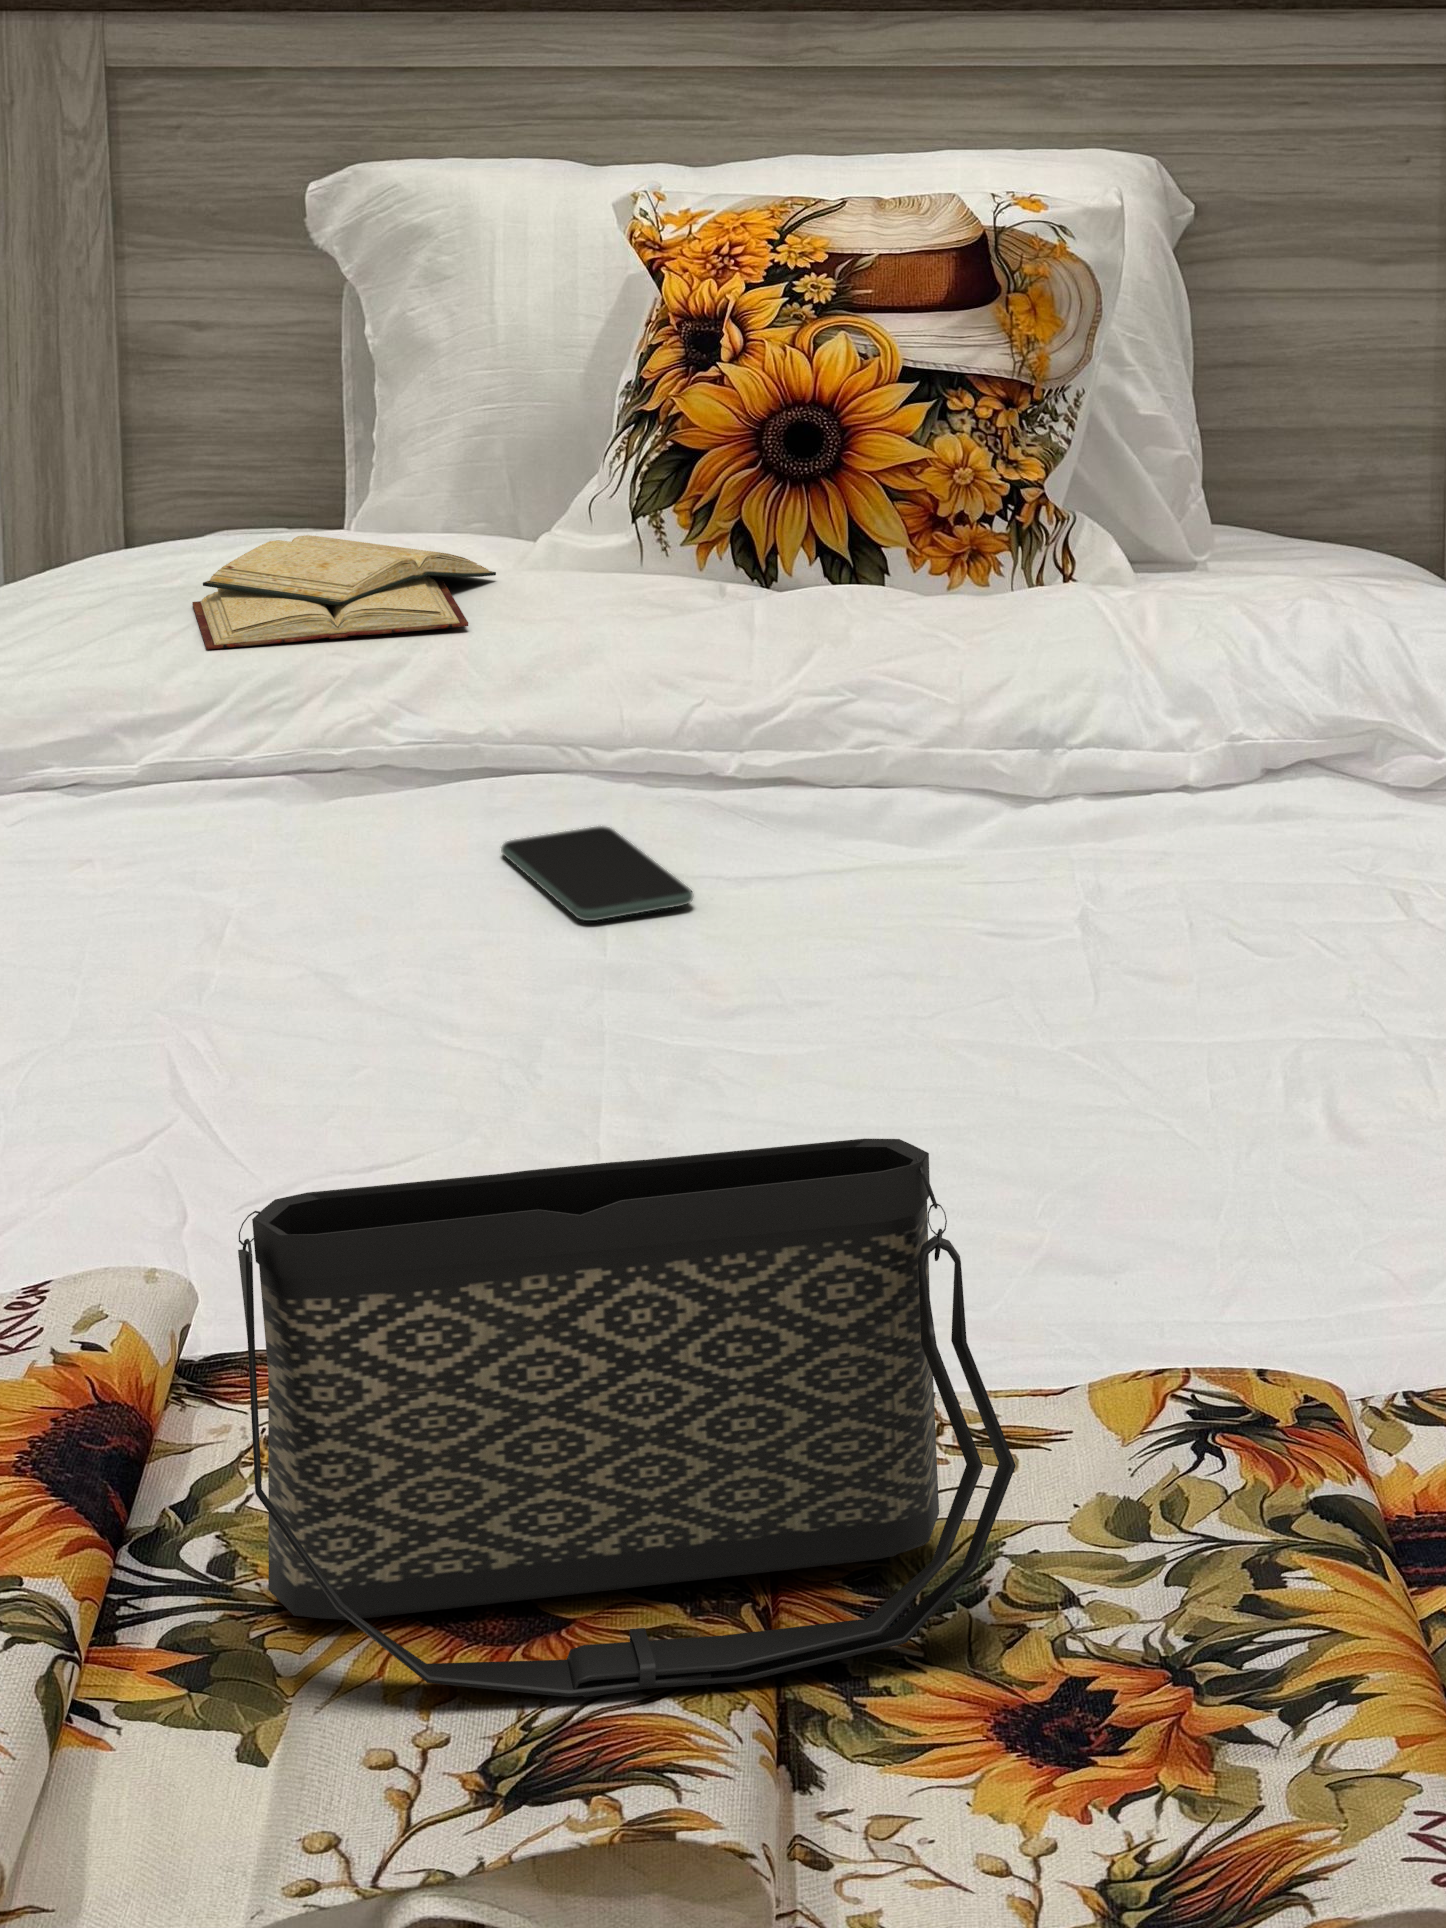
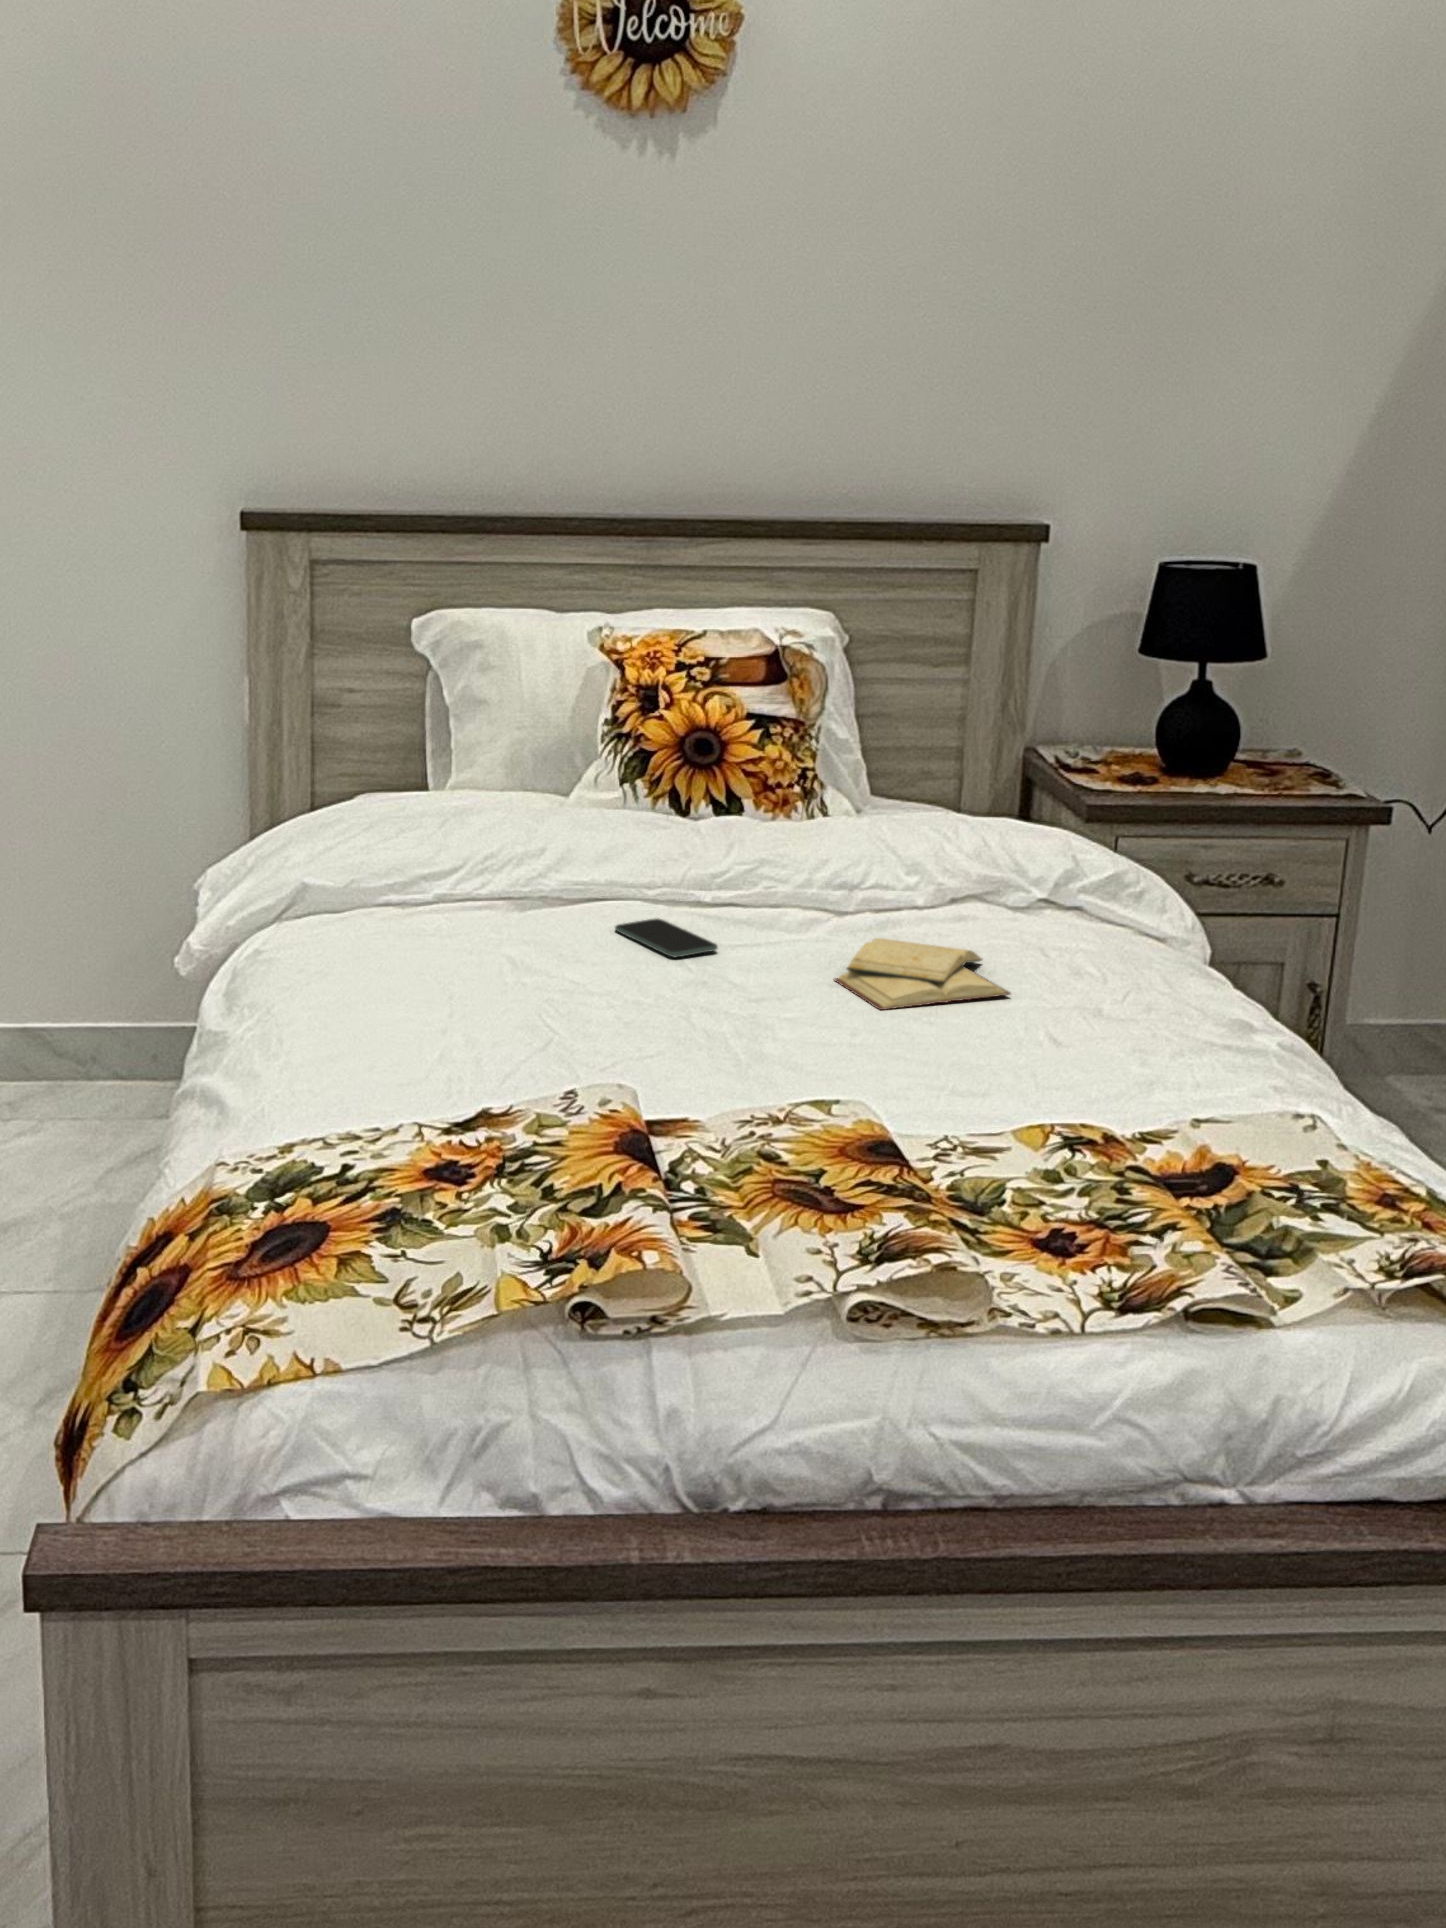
diary: present [192,535,496,649] -> present [833,938,1011,1010]
handbag: present [238,1139,1016,1697] -> none [718,1015,1035,1234]

